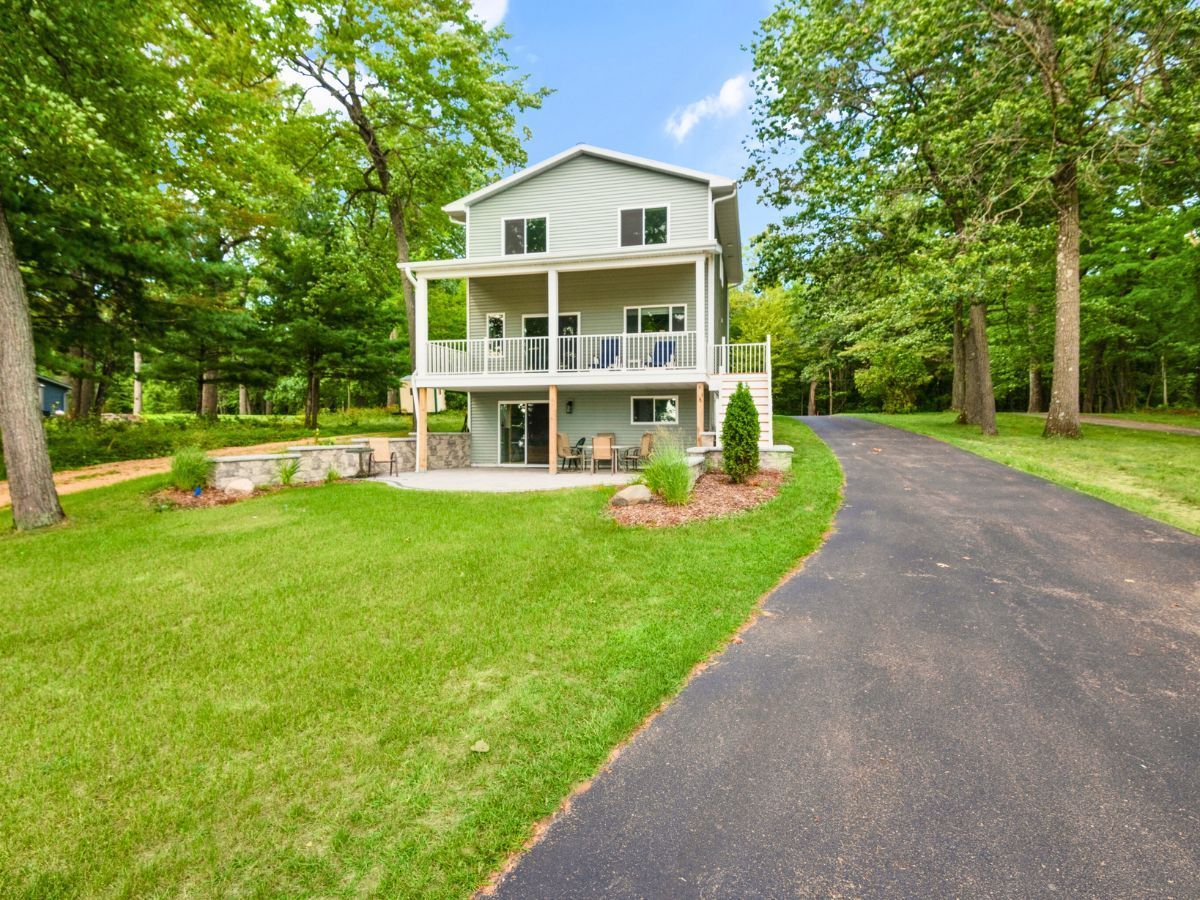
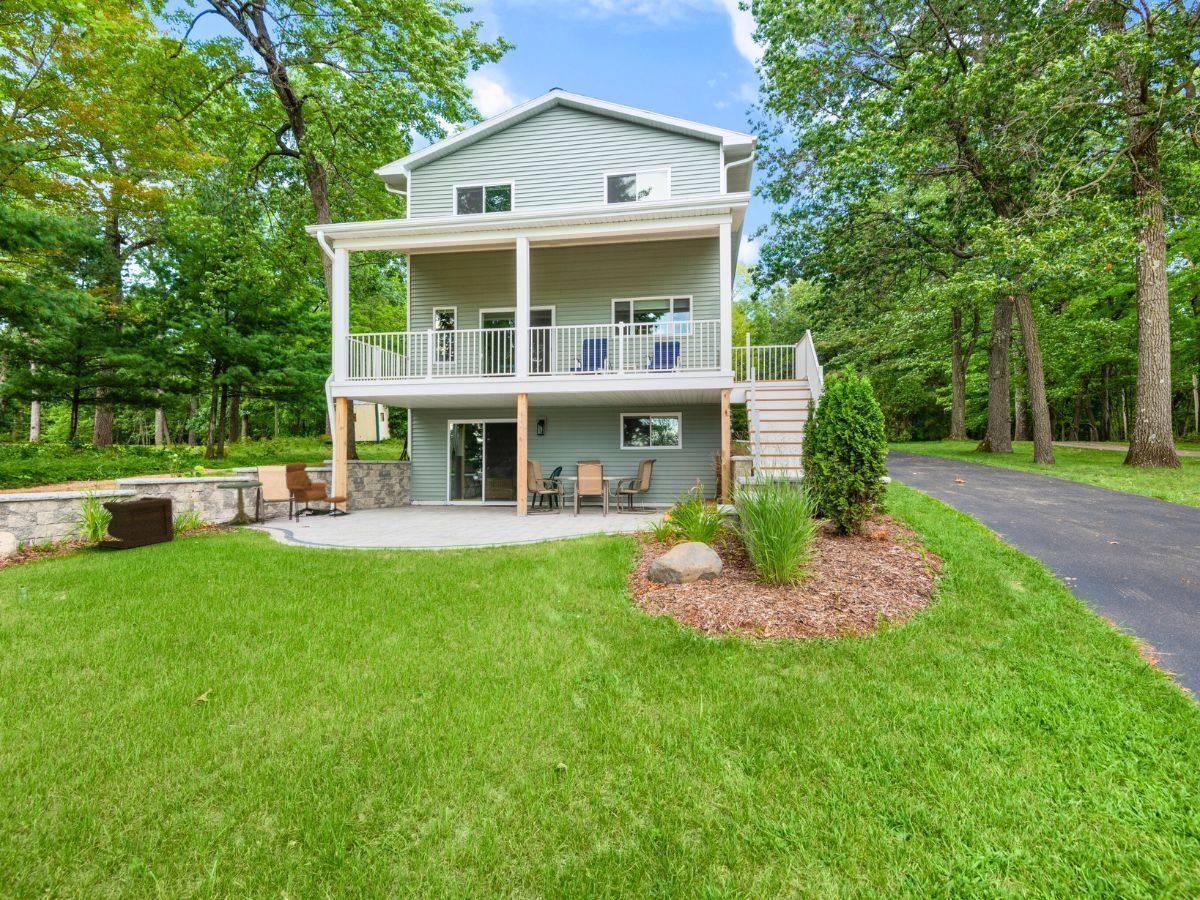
armchair: none [388,435,433,473] -> present [285,463,347,515]
wooden crate: none [278,458,325,491] -> present [98,497,174,549]

